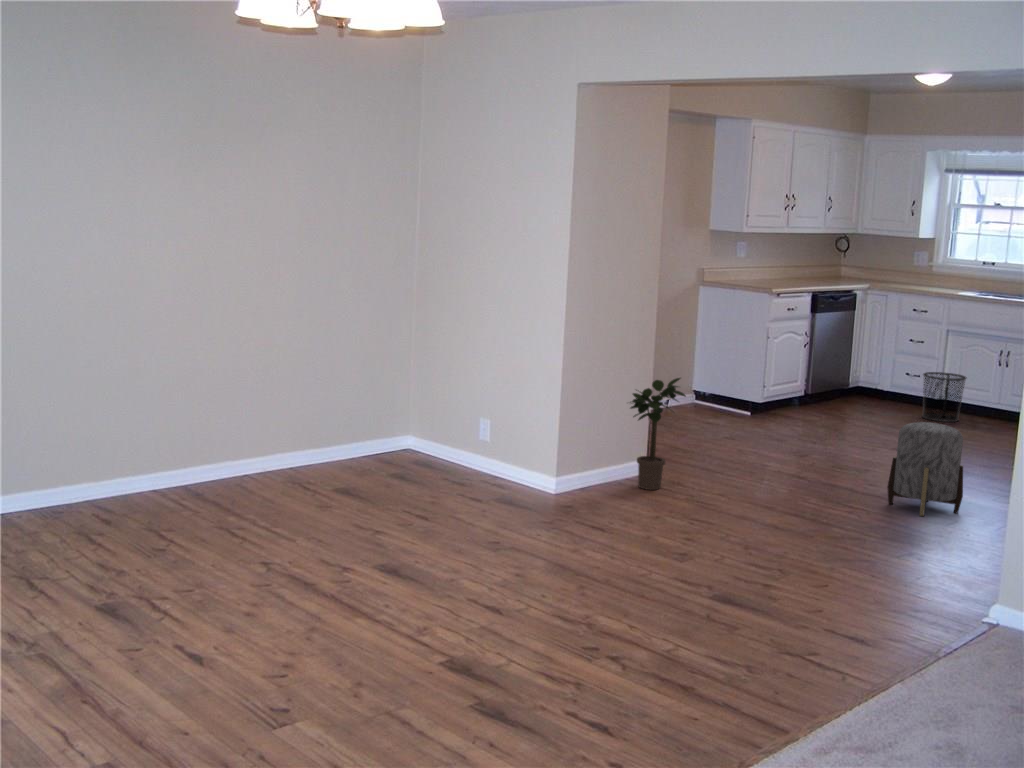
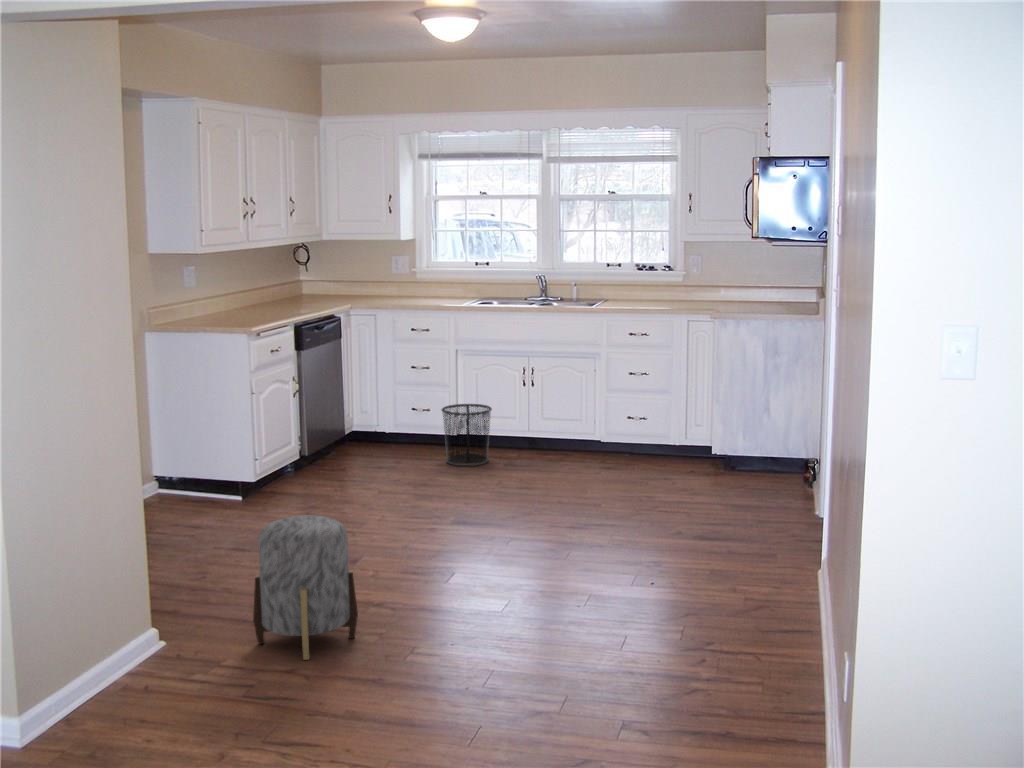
potted plant: present [630,378,686,490] -> none [78,510,187,717]
stool: present [887,422,963,516] -> present [253,515,358,660]

